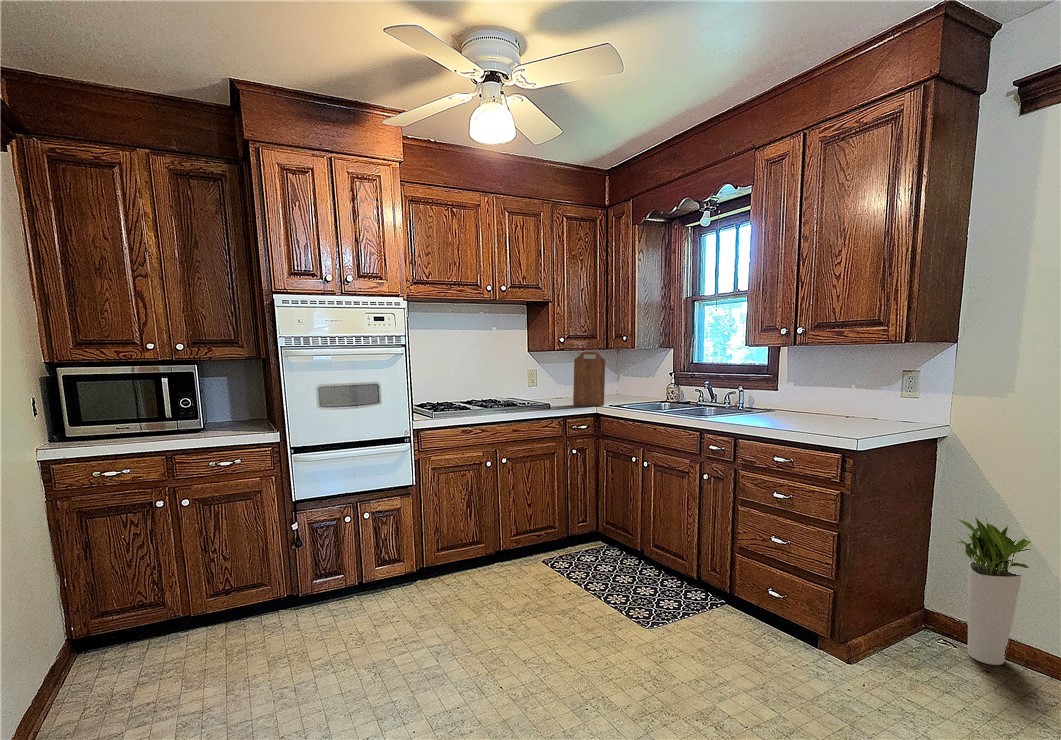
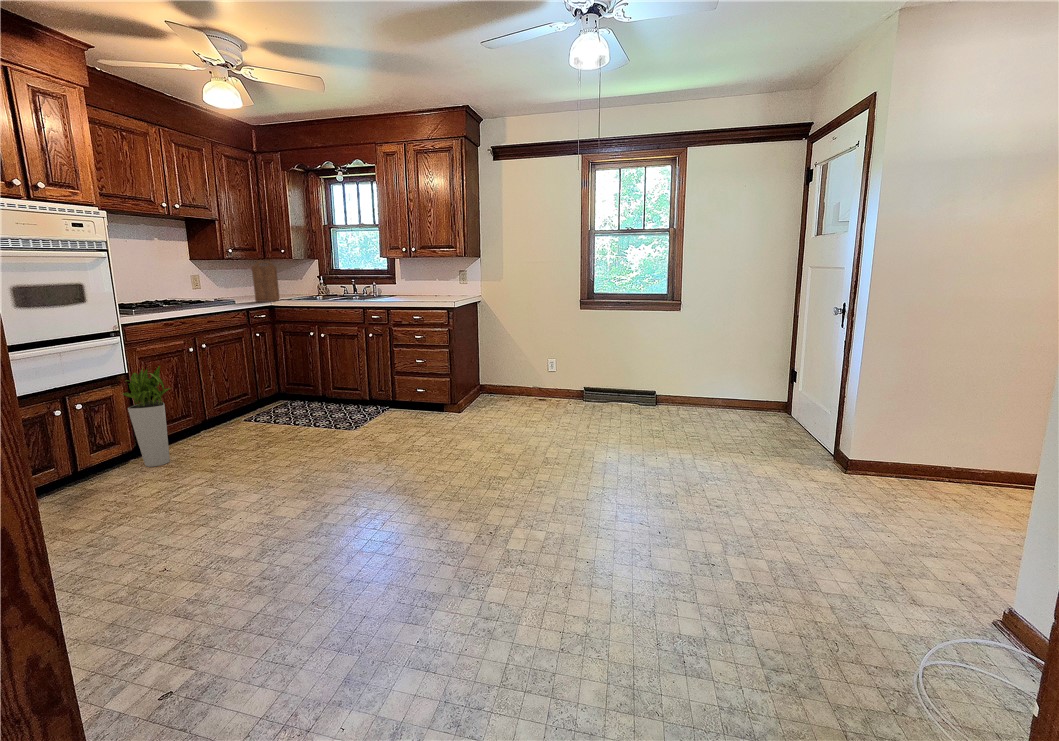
planter: present [956,518,1031,665] -> present [123,366,170,467]

